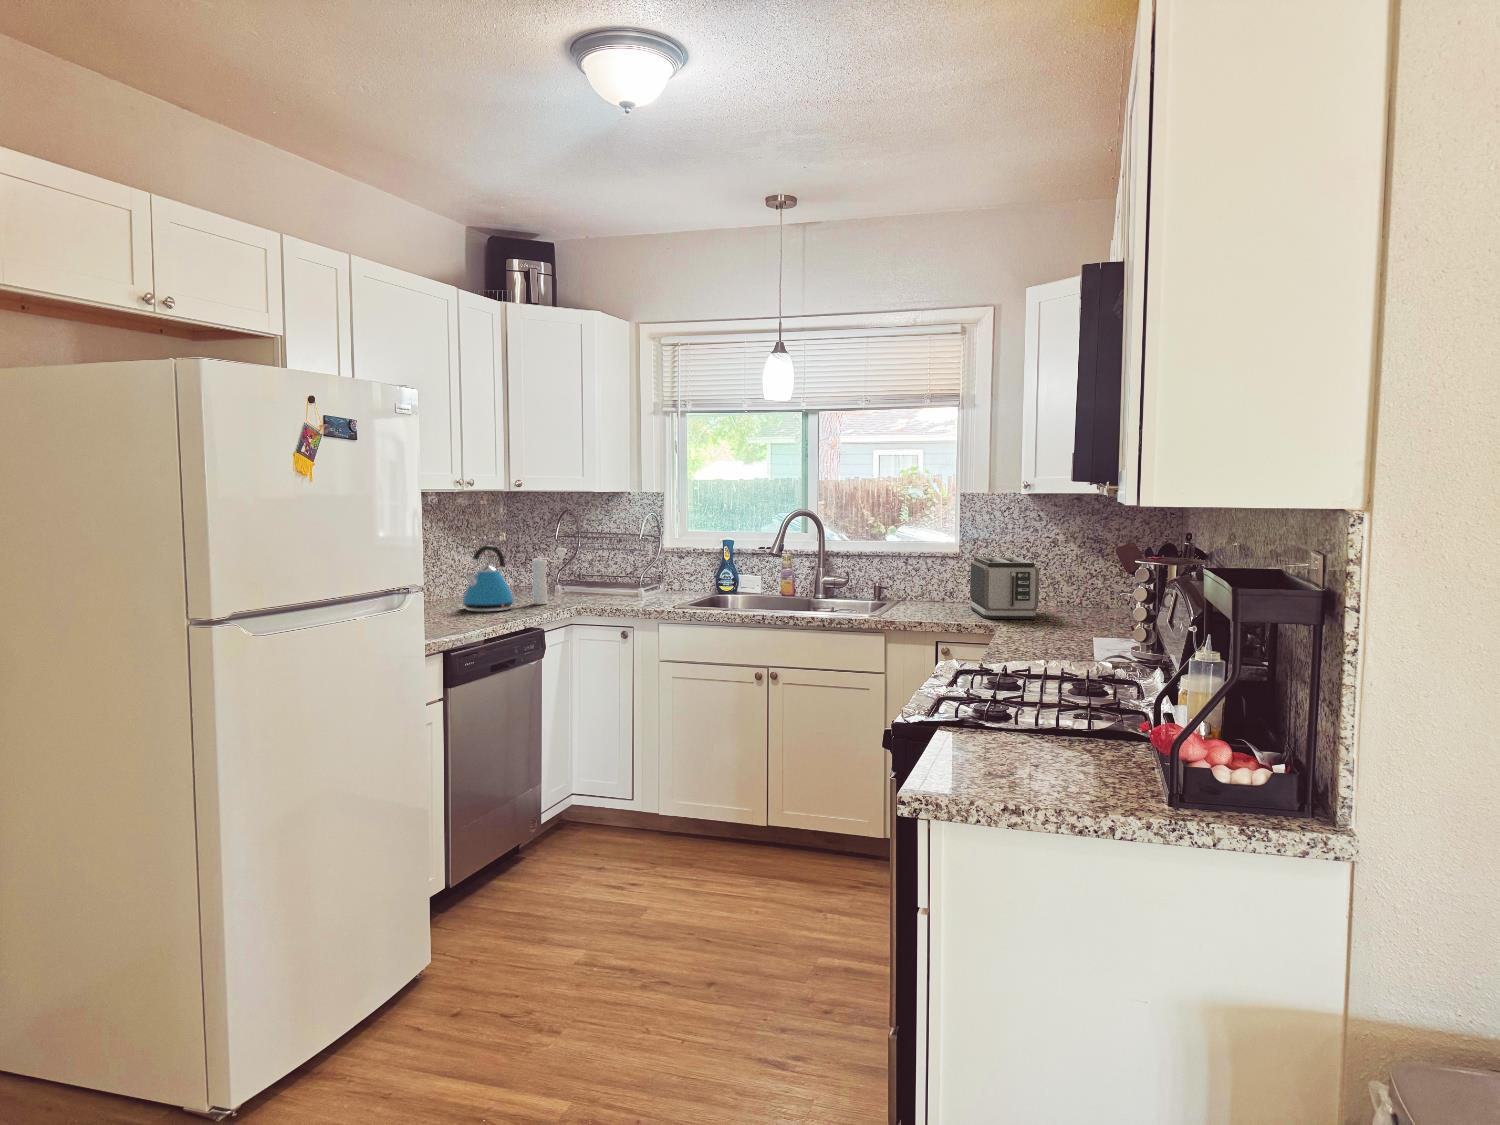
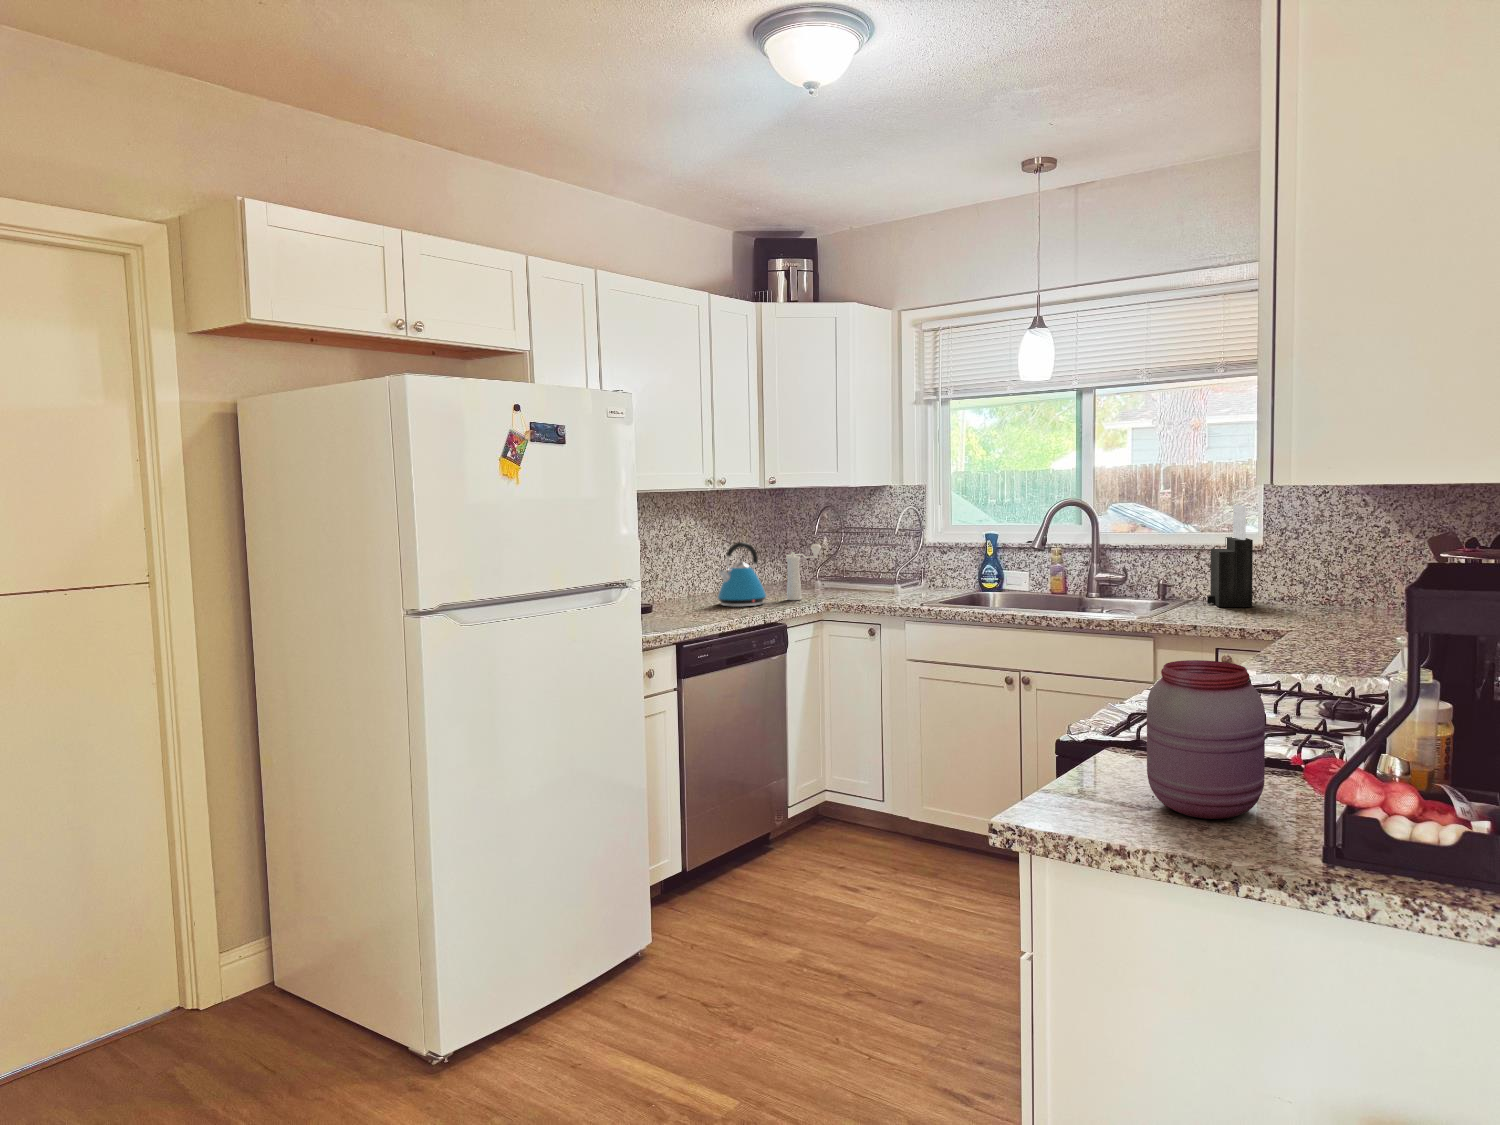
knife block: none [918,518,956,606] -> present [1207,505,1253,607]
toaster: present [970,557,1039,619] -> none [1269,550,1350,625]
jar: none [1012,649,1106,780] -> present [1147,660,1265,819]

